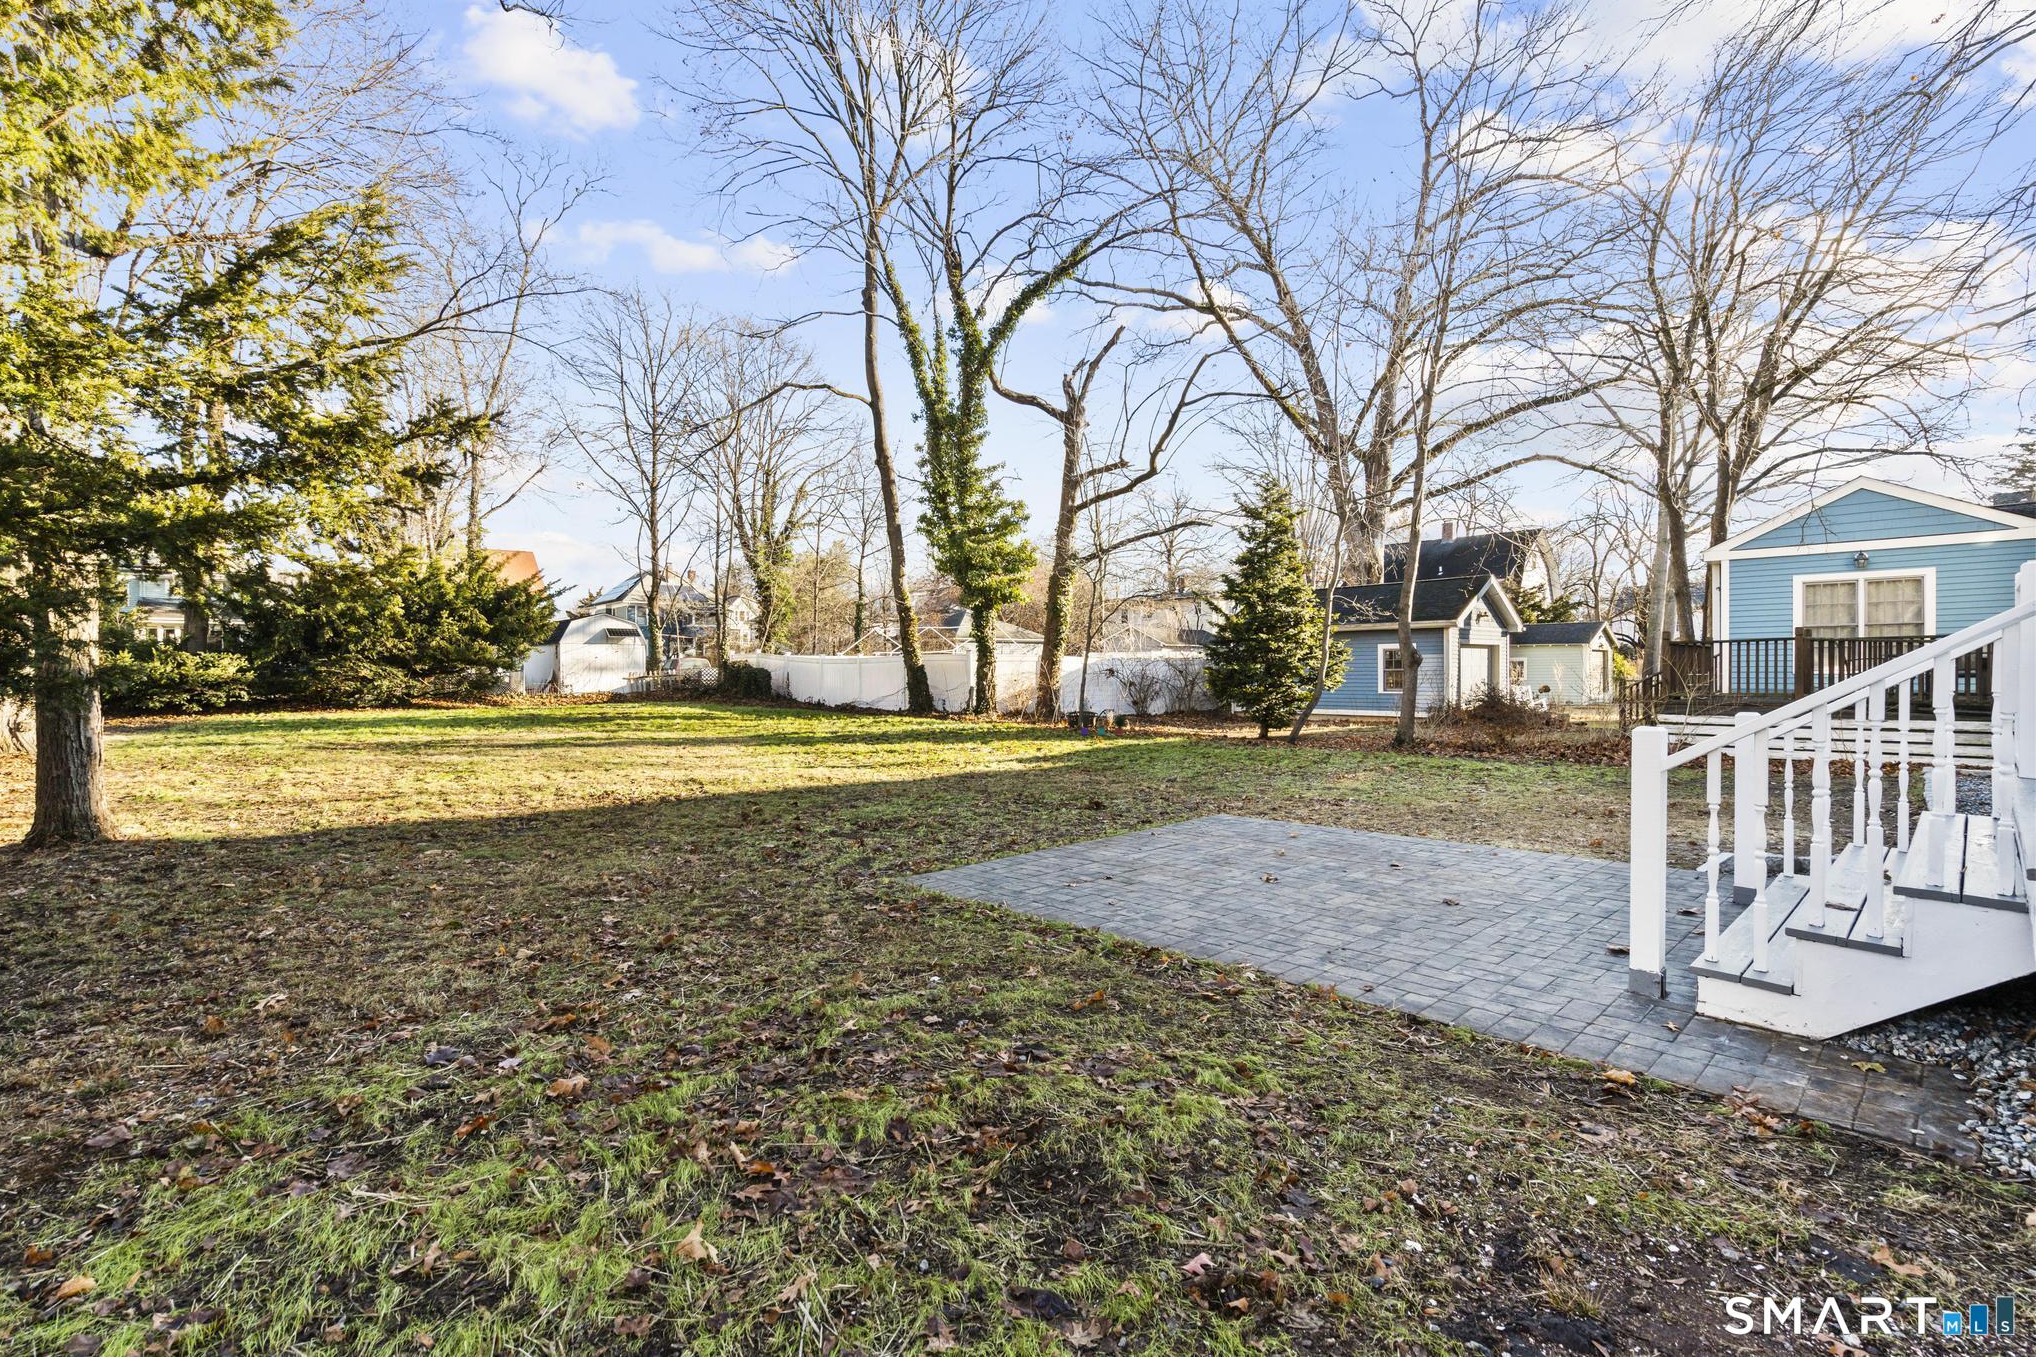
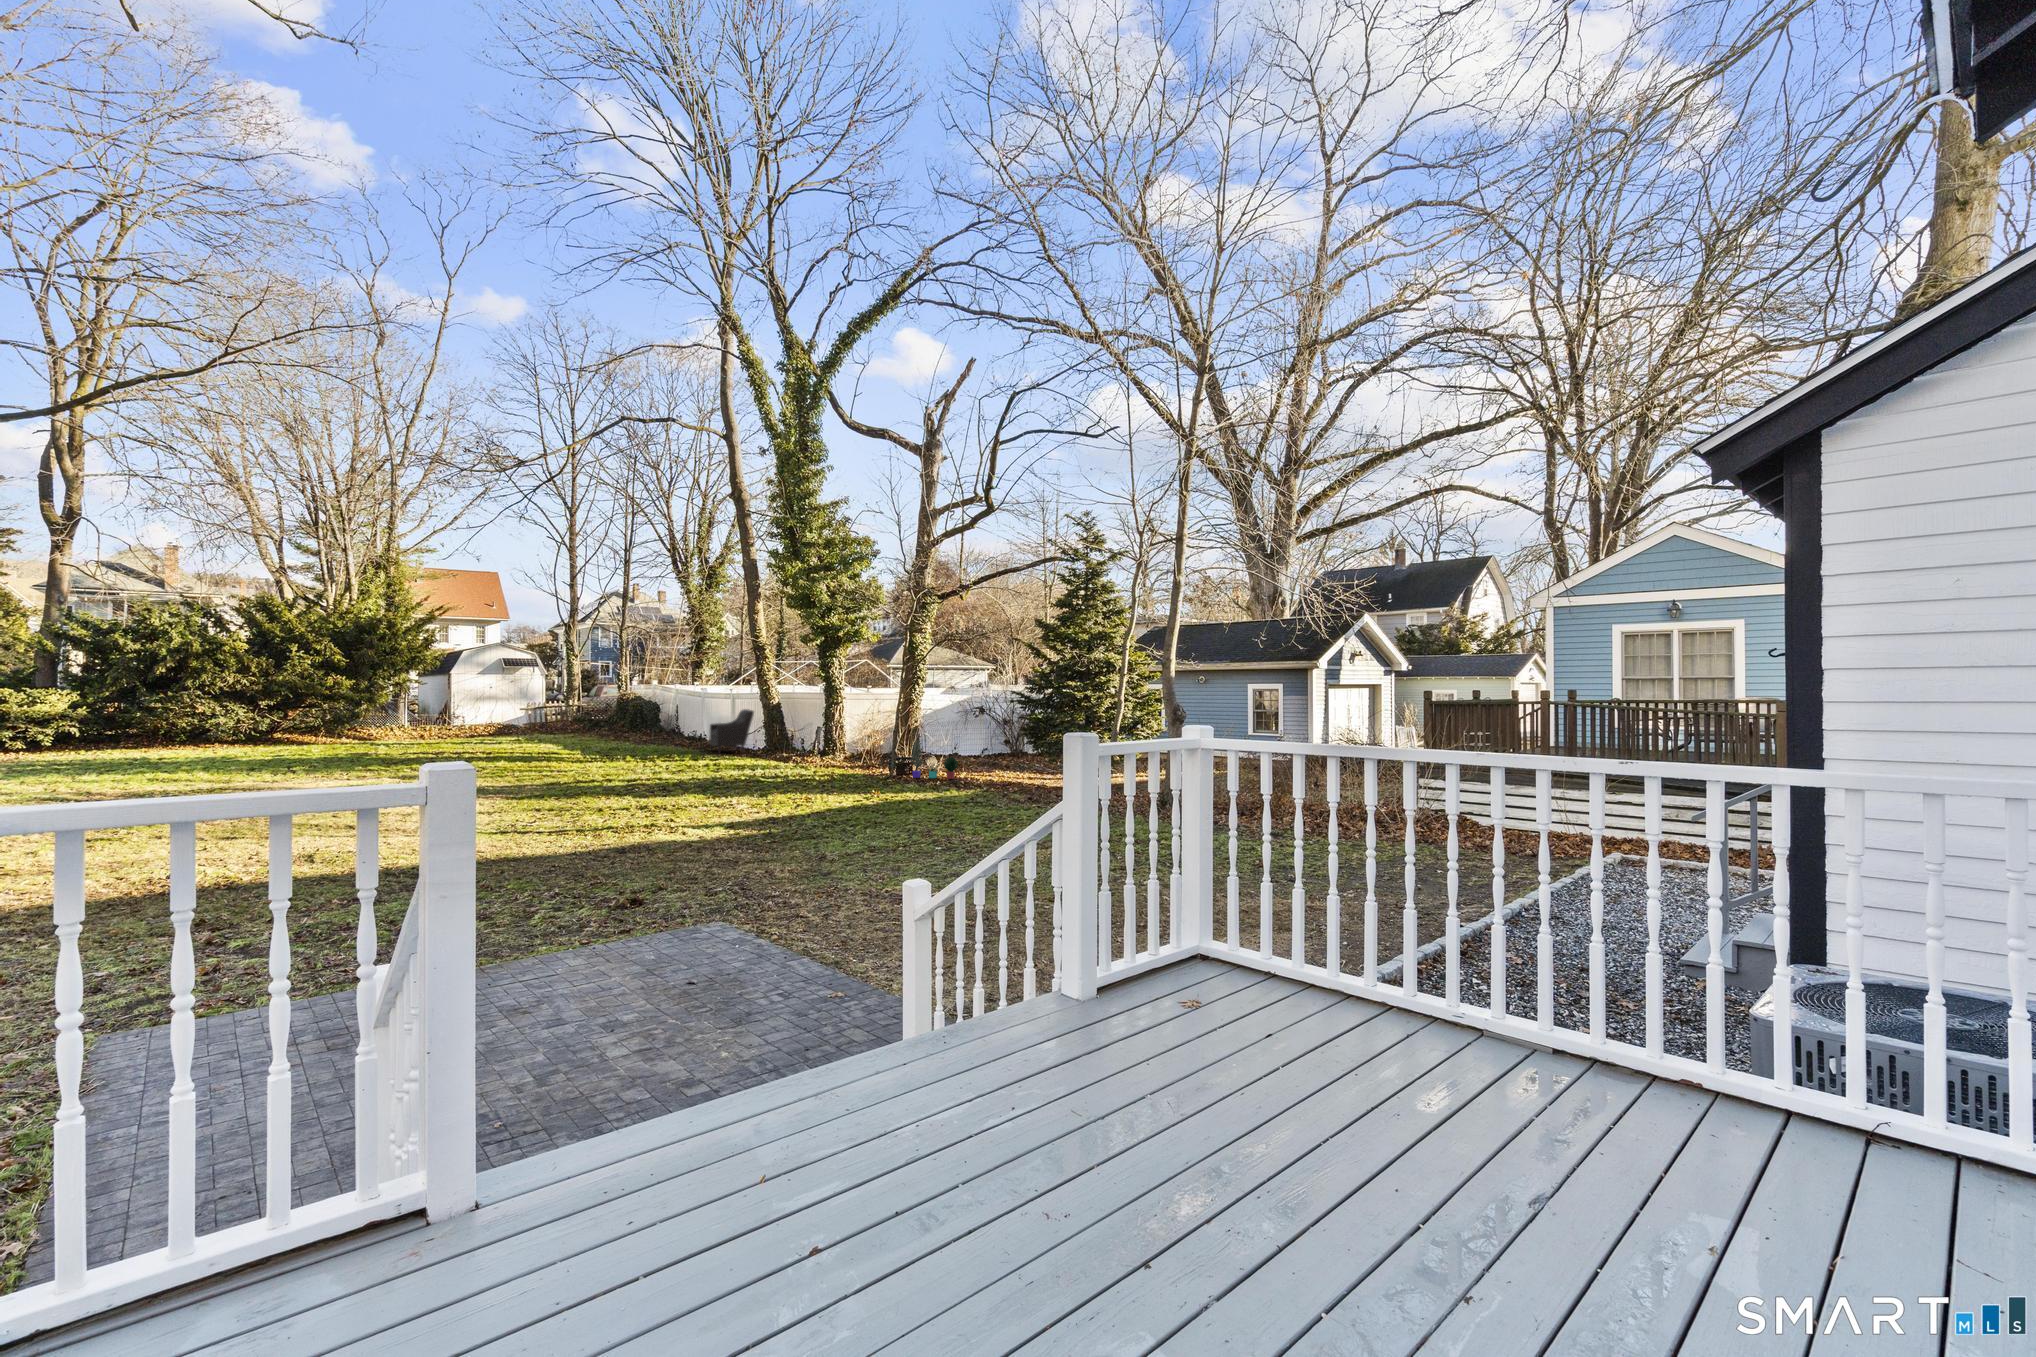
chair: none [846,673,891,716] -> present [709,709,754,753]

